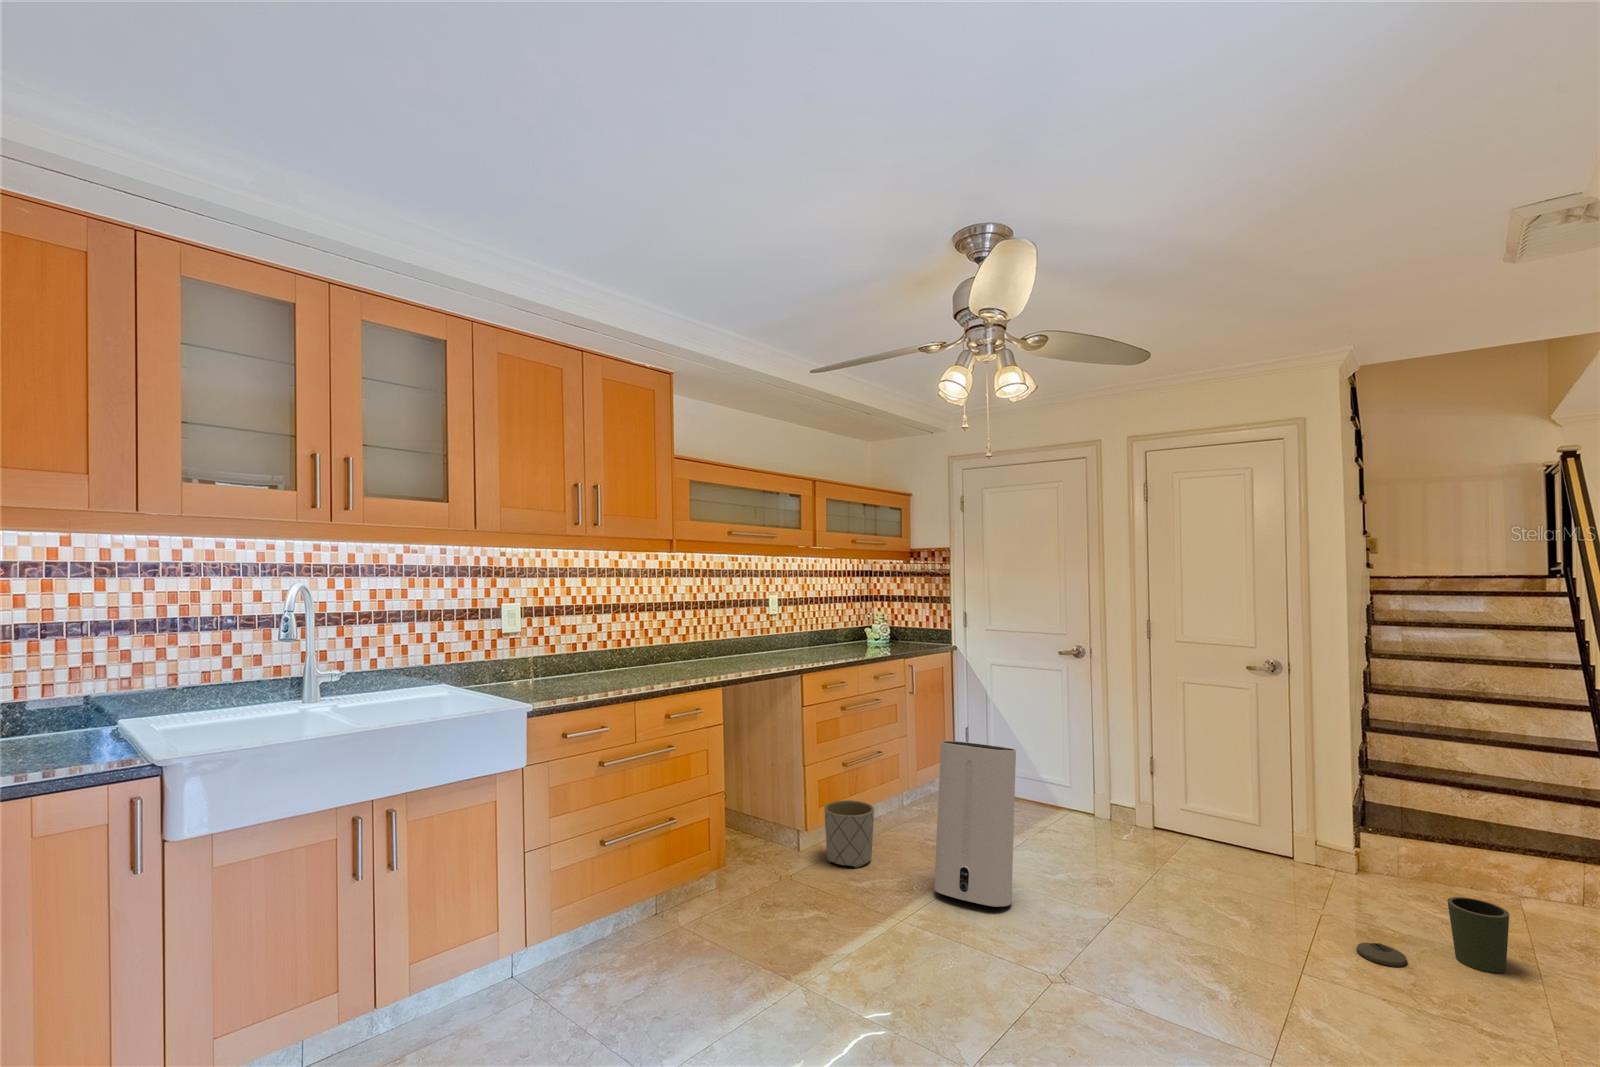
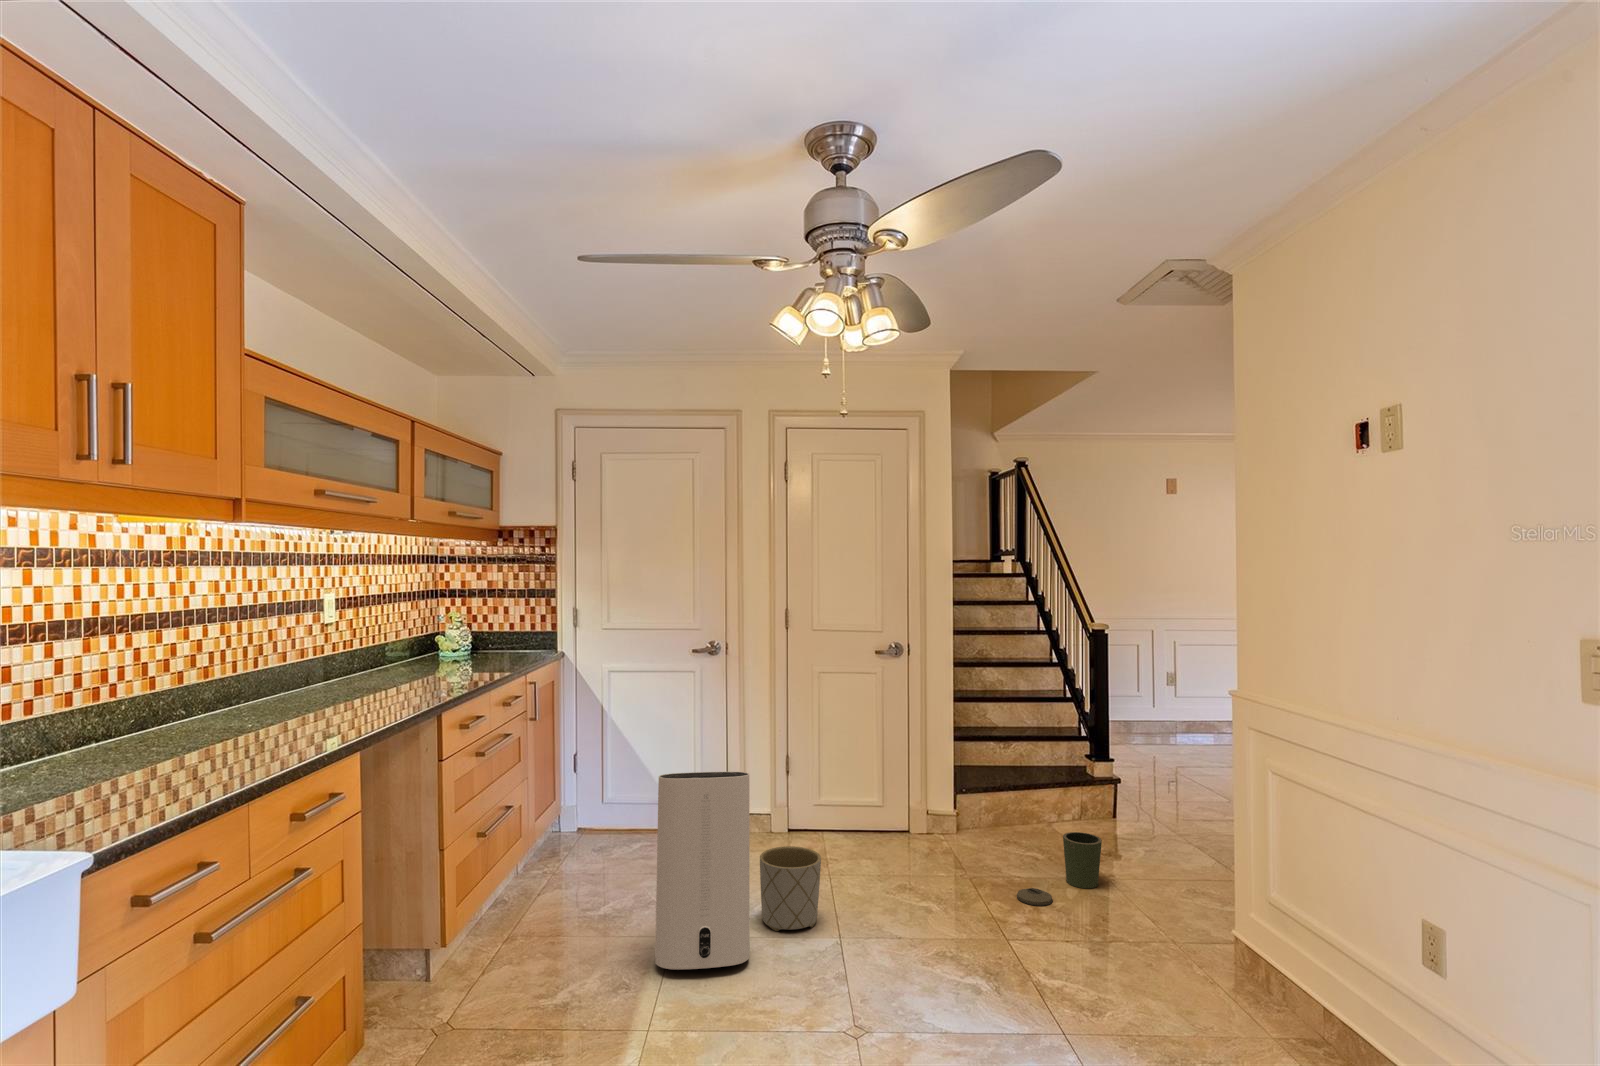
planter: present [824,800,874,868] -> present [760,846,821,931]

